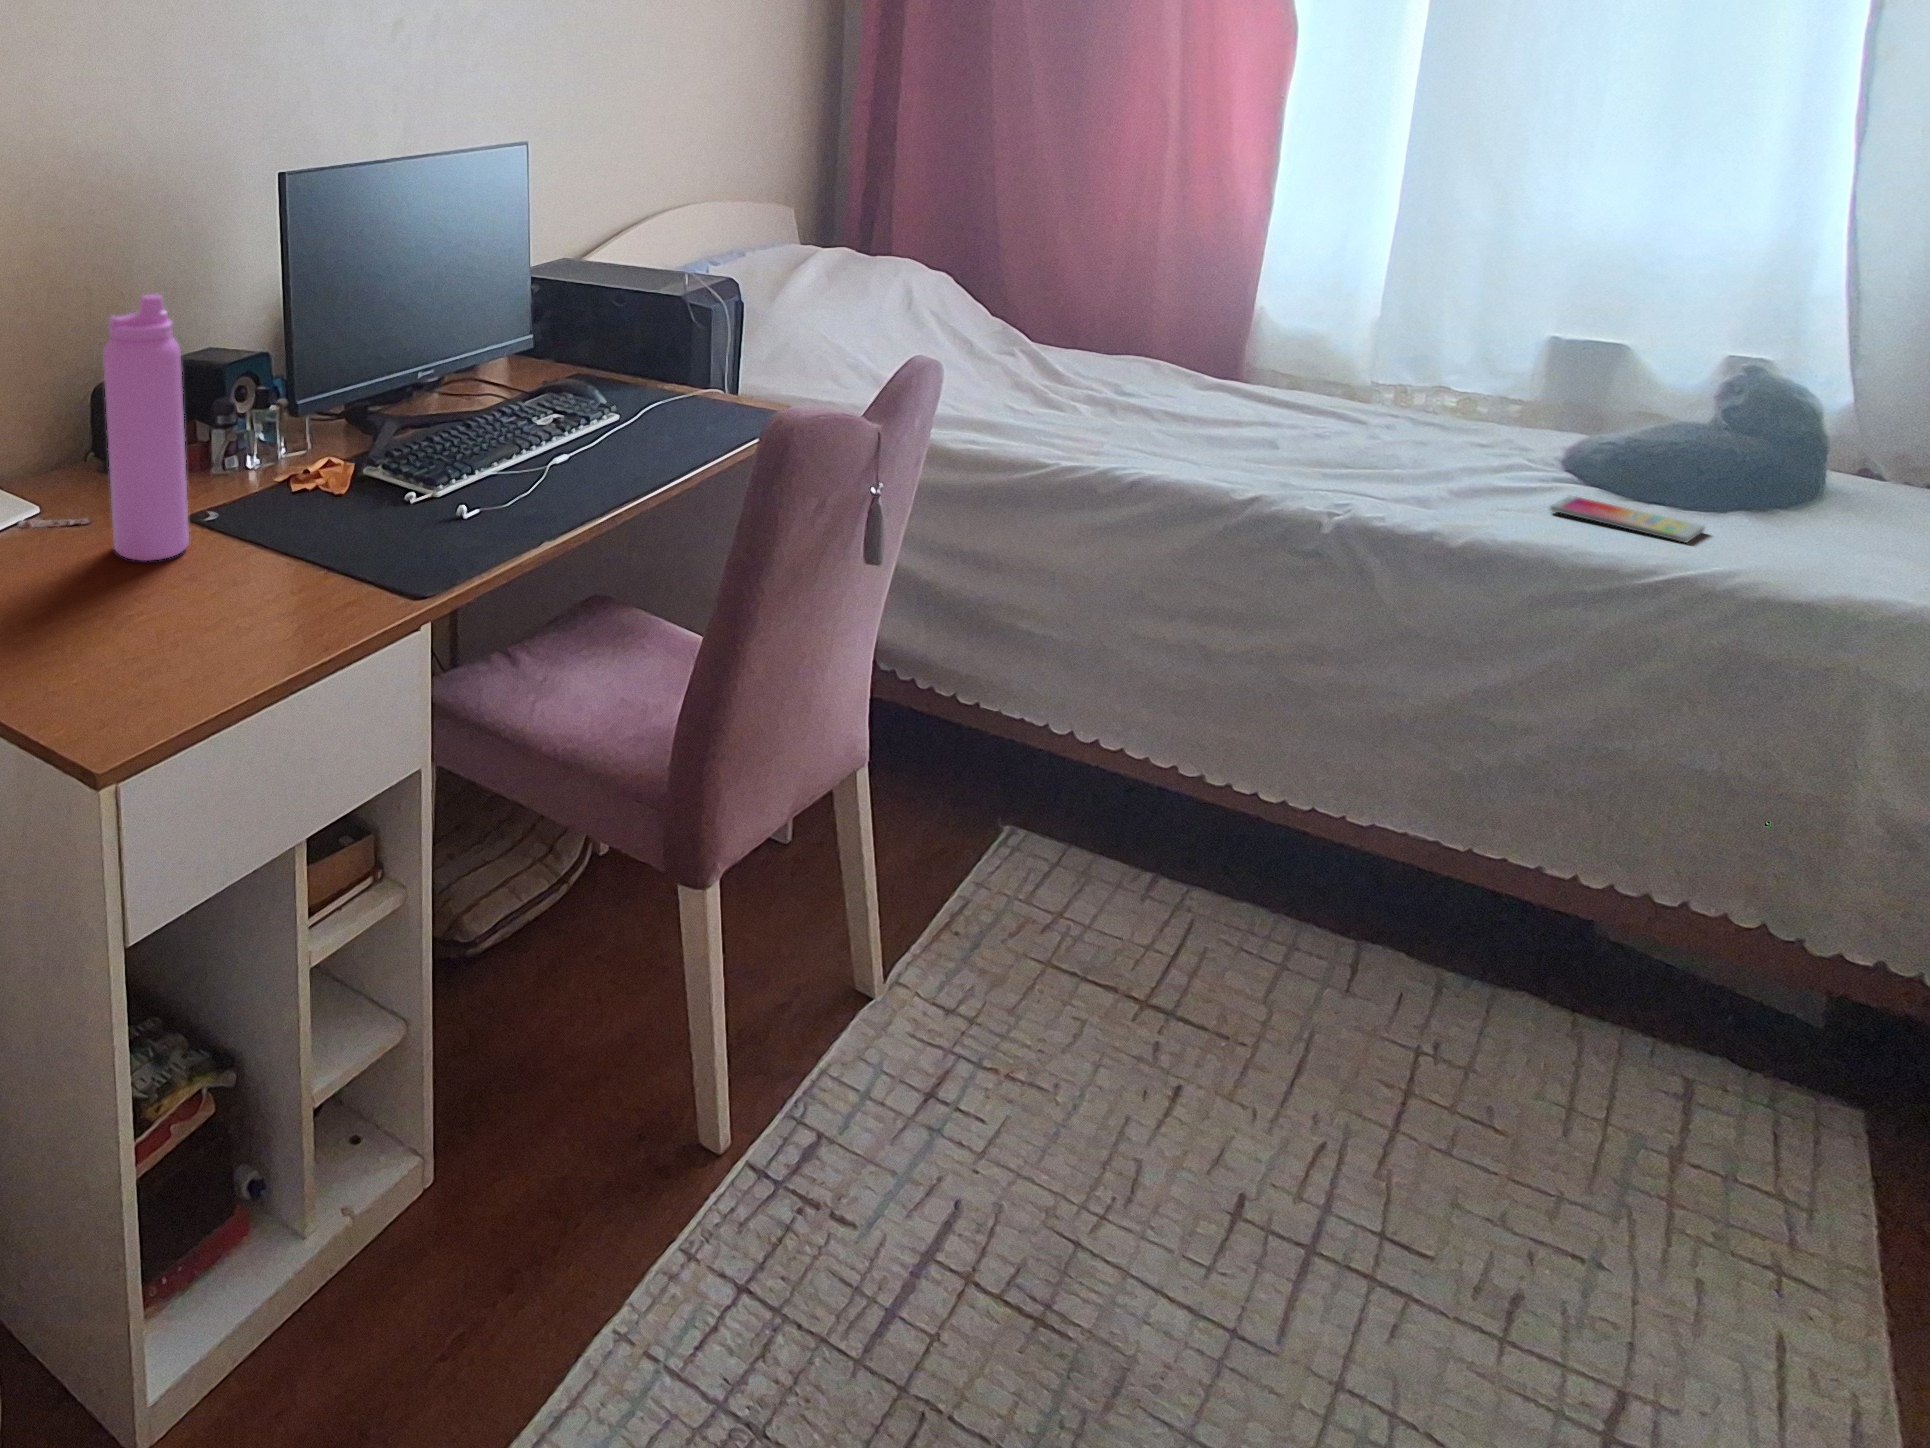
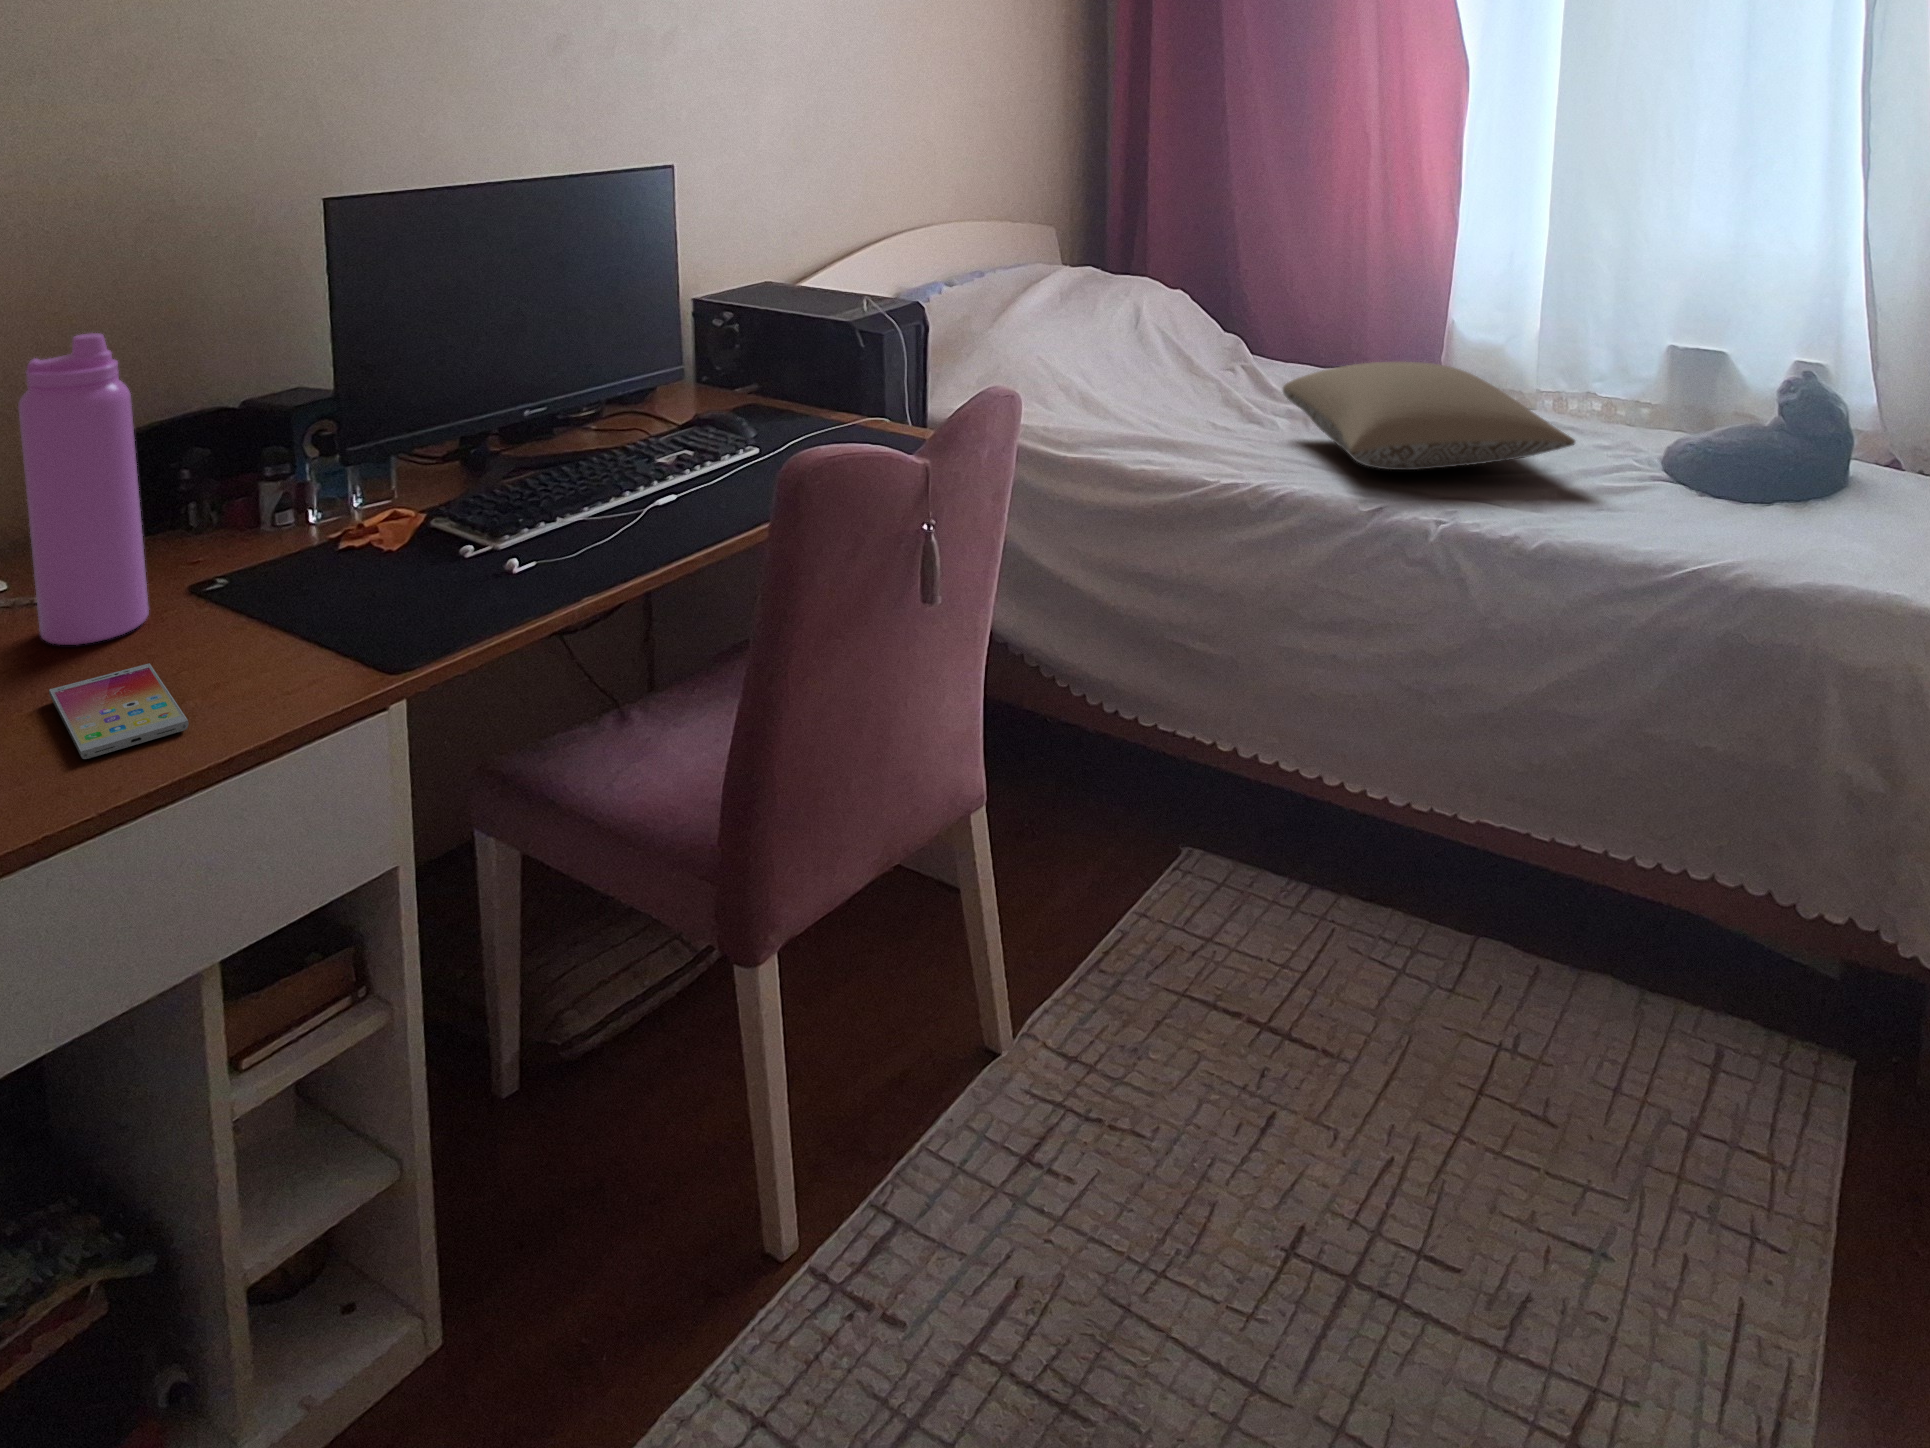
pillow: none [1101,347,1494,461] -> present [1283,362,1575,470]
smartphone: present [1550,496,1705,543] -> present [49,663,188,759]

